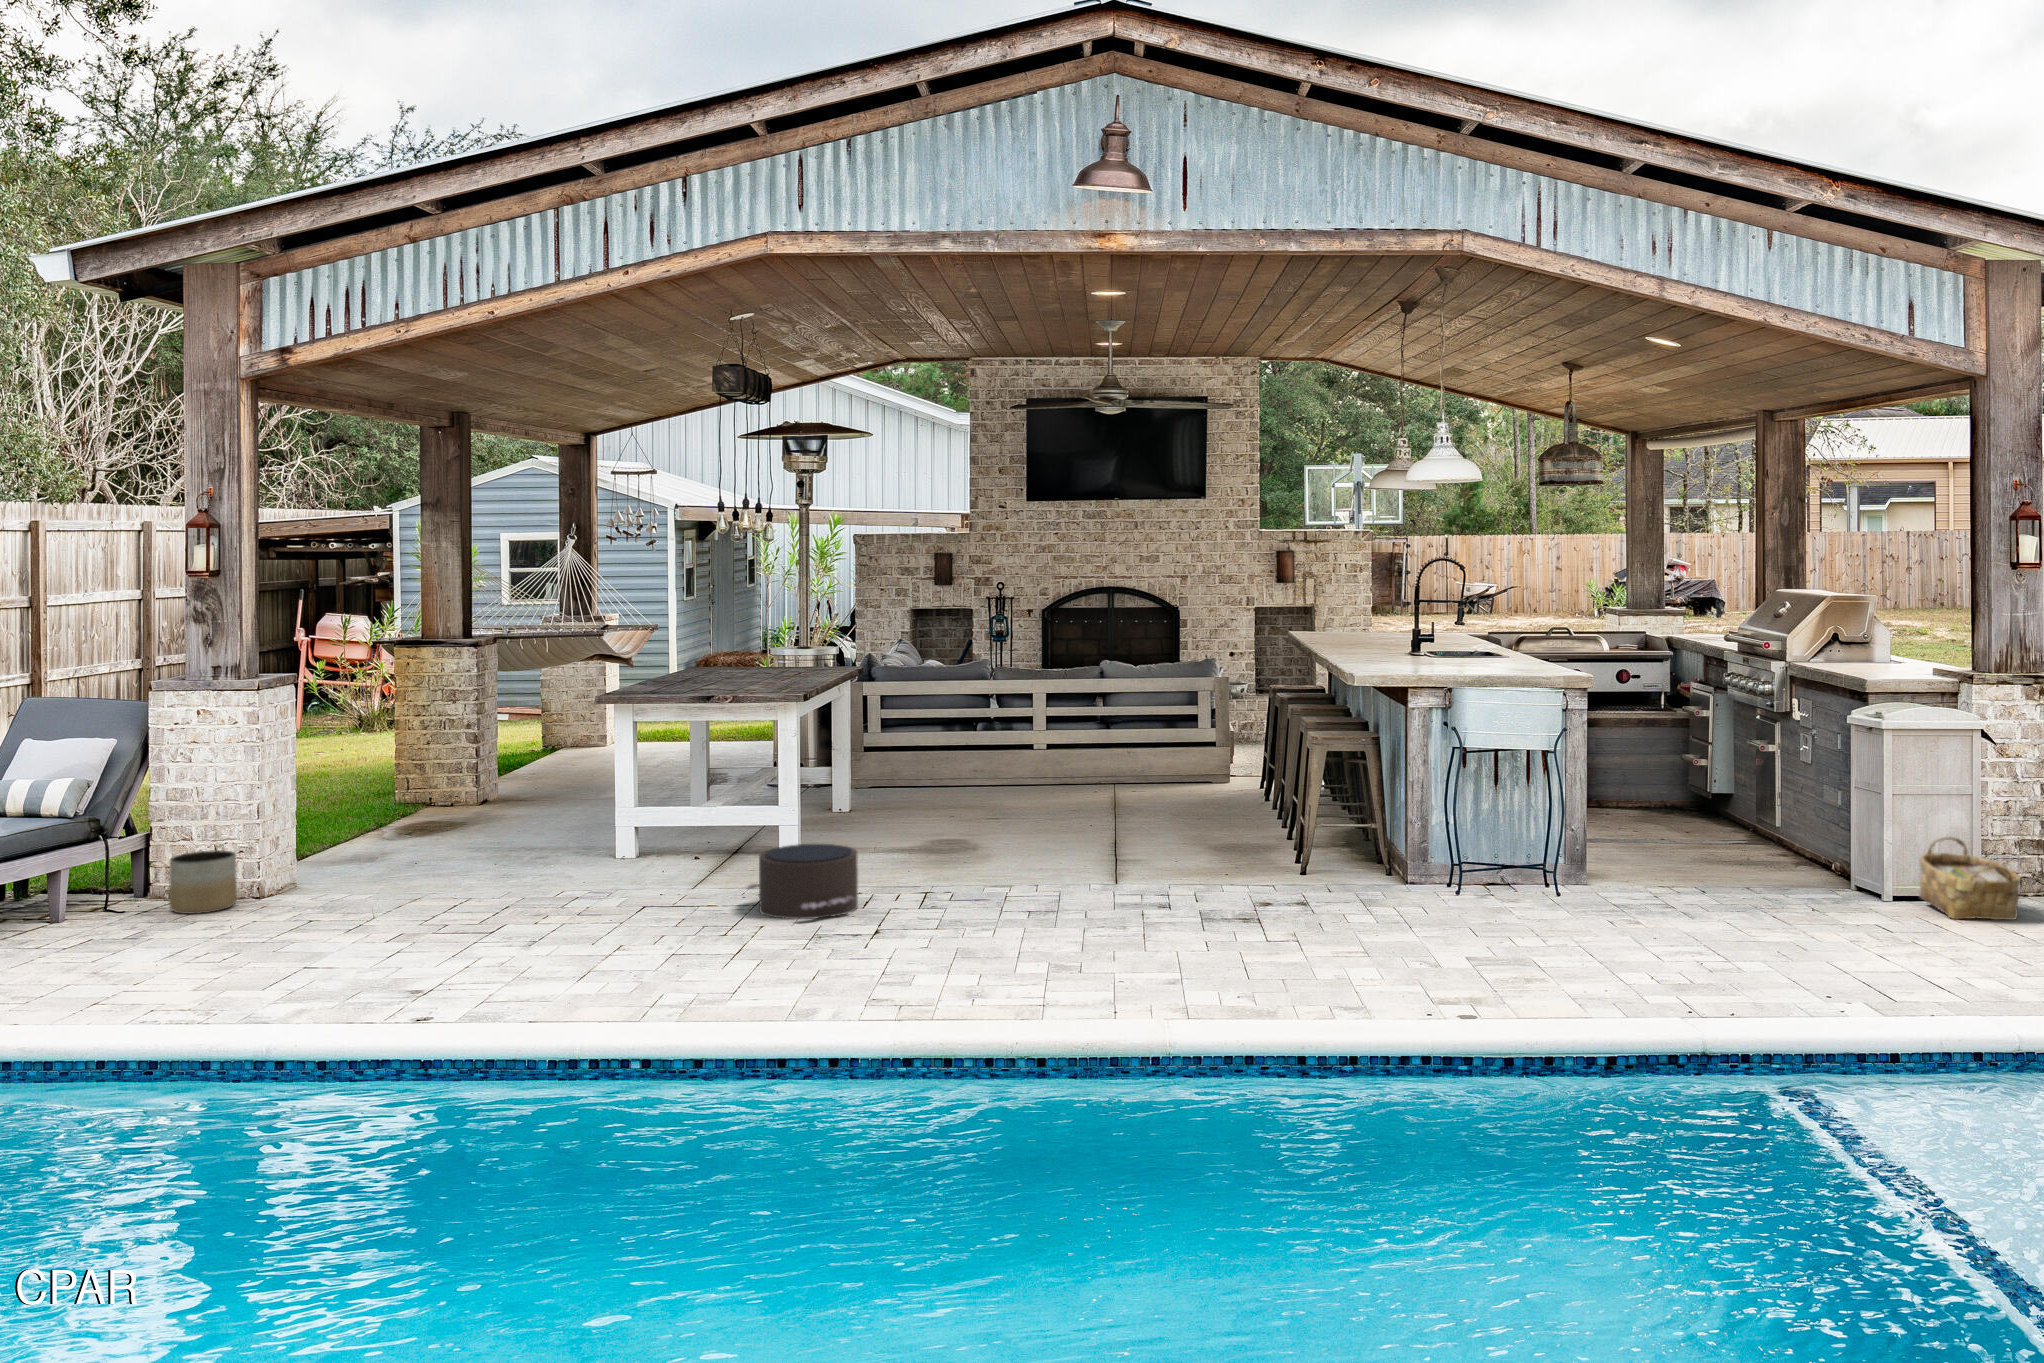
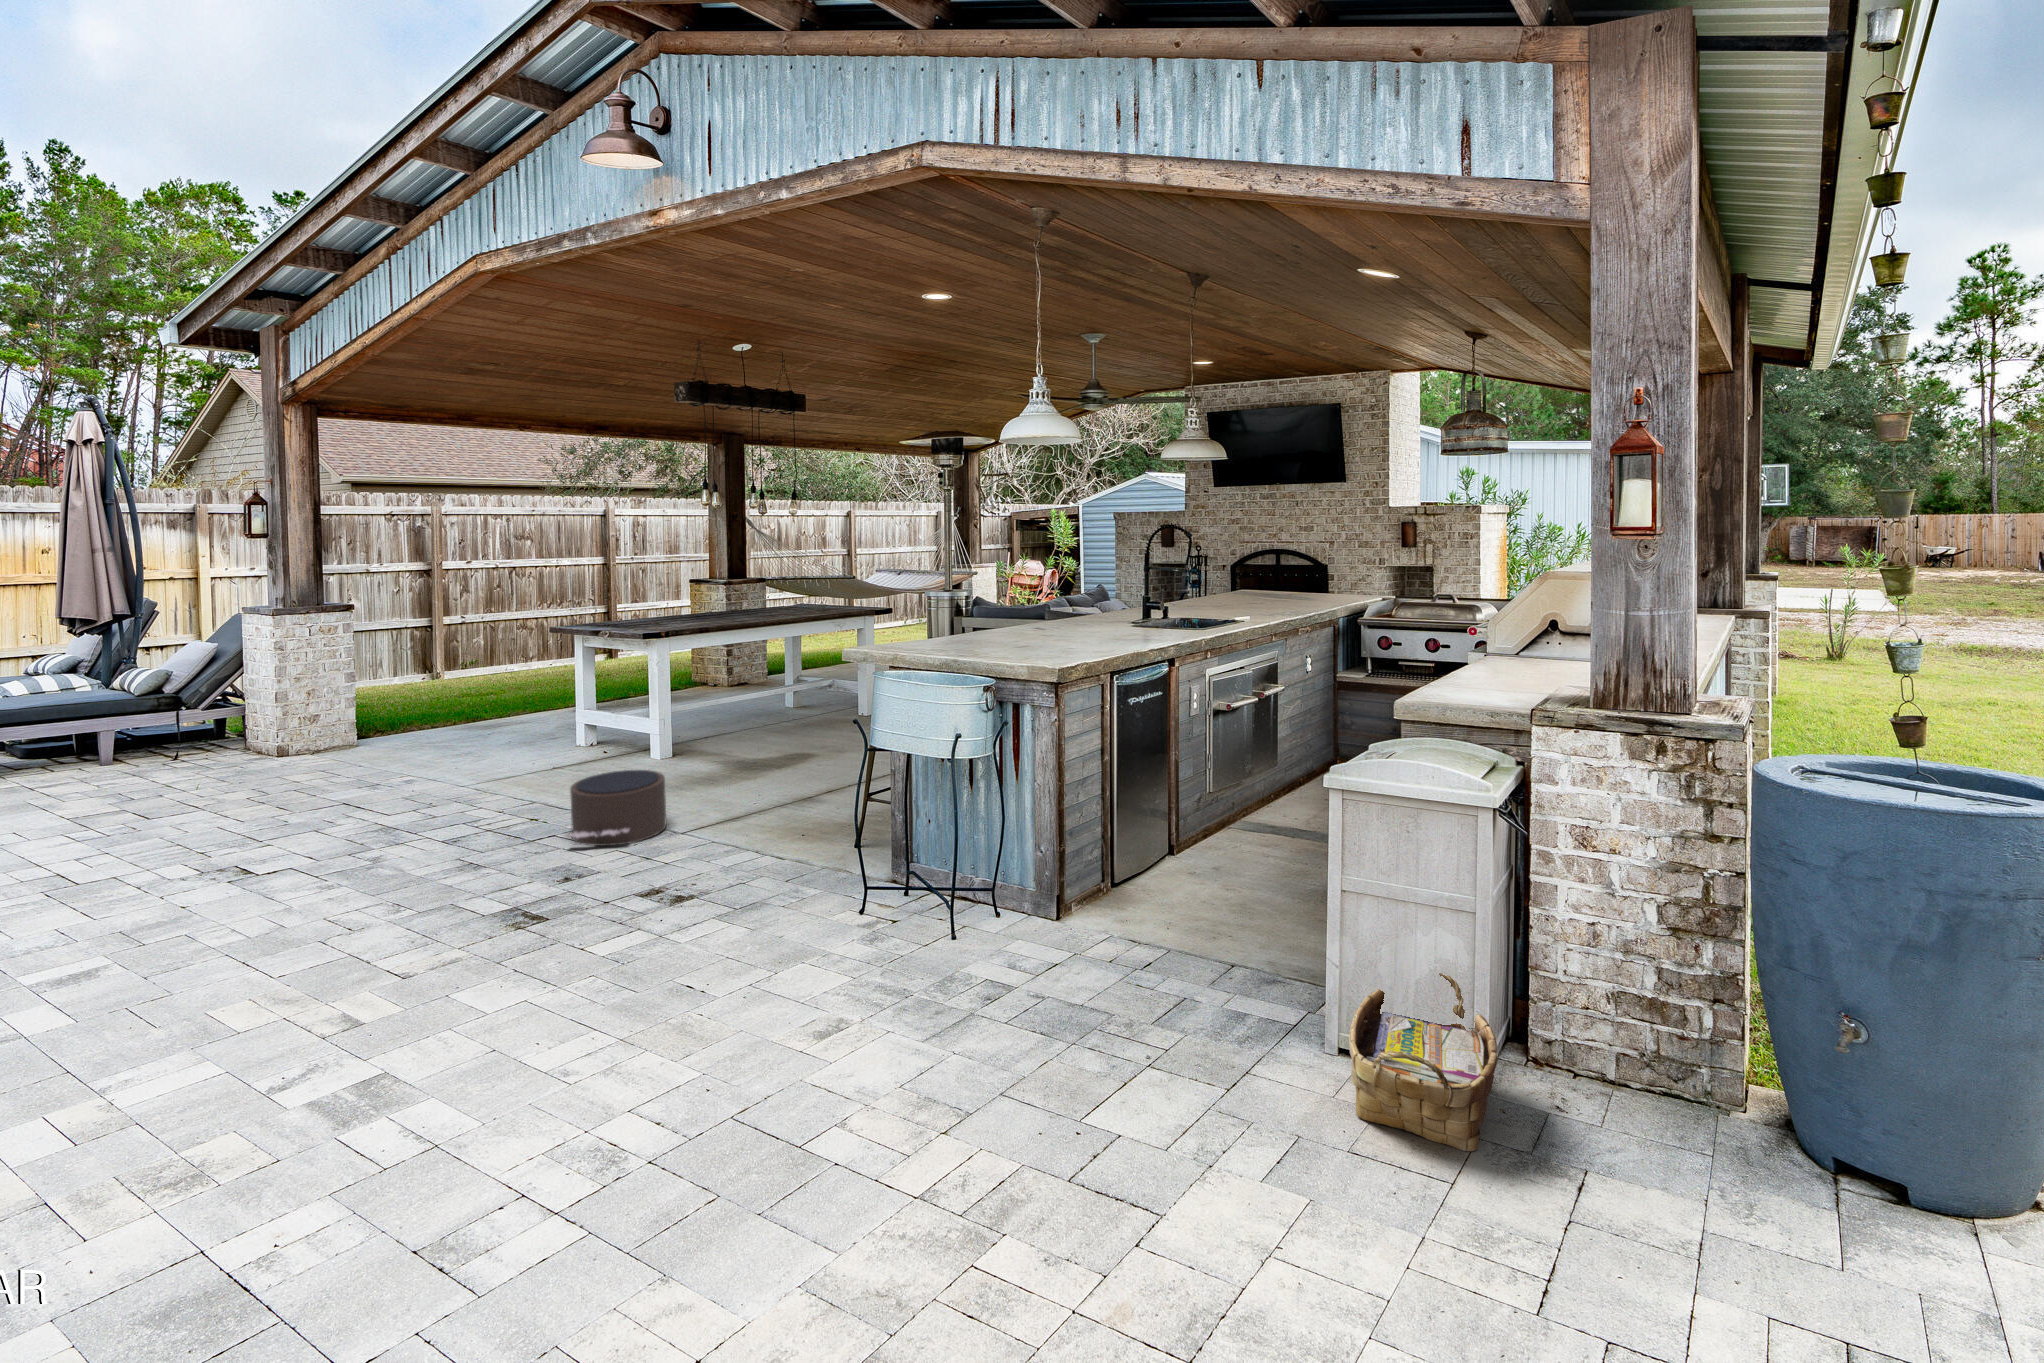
pouf: present [747,844,858,919] -> present [569,770,666,846]
planter: present [169,850,237,914] -> none [149,710,202,754]

